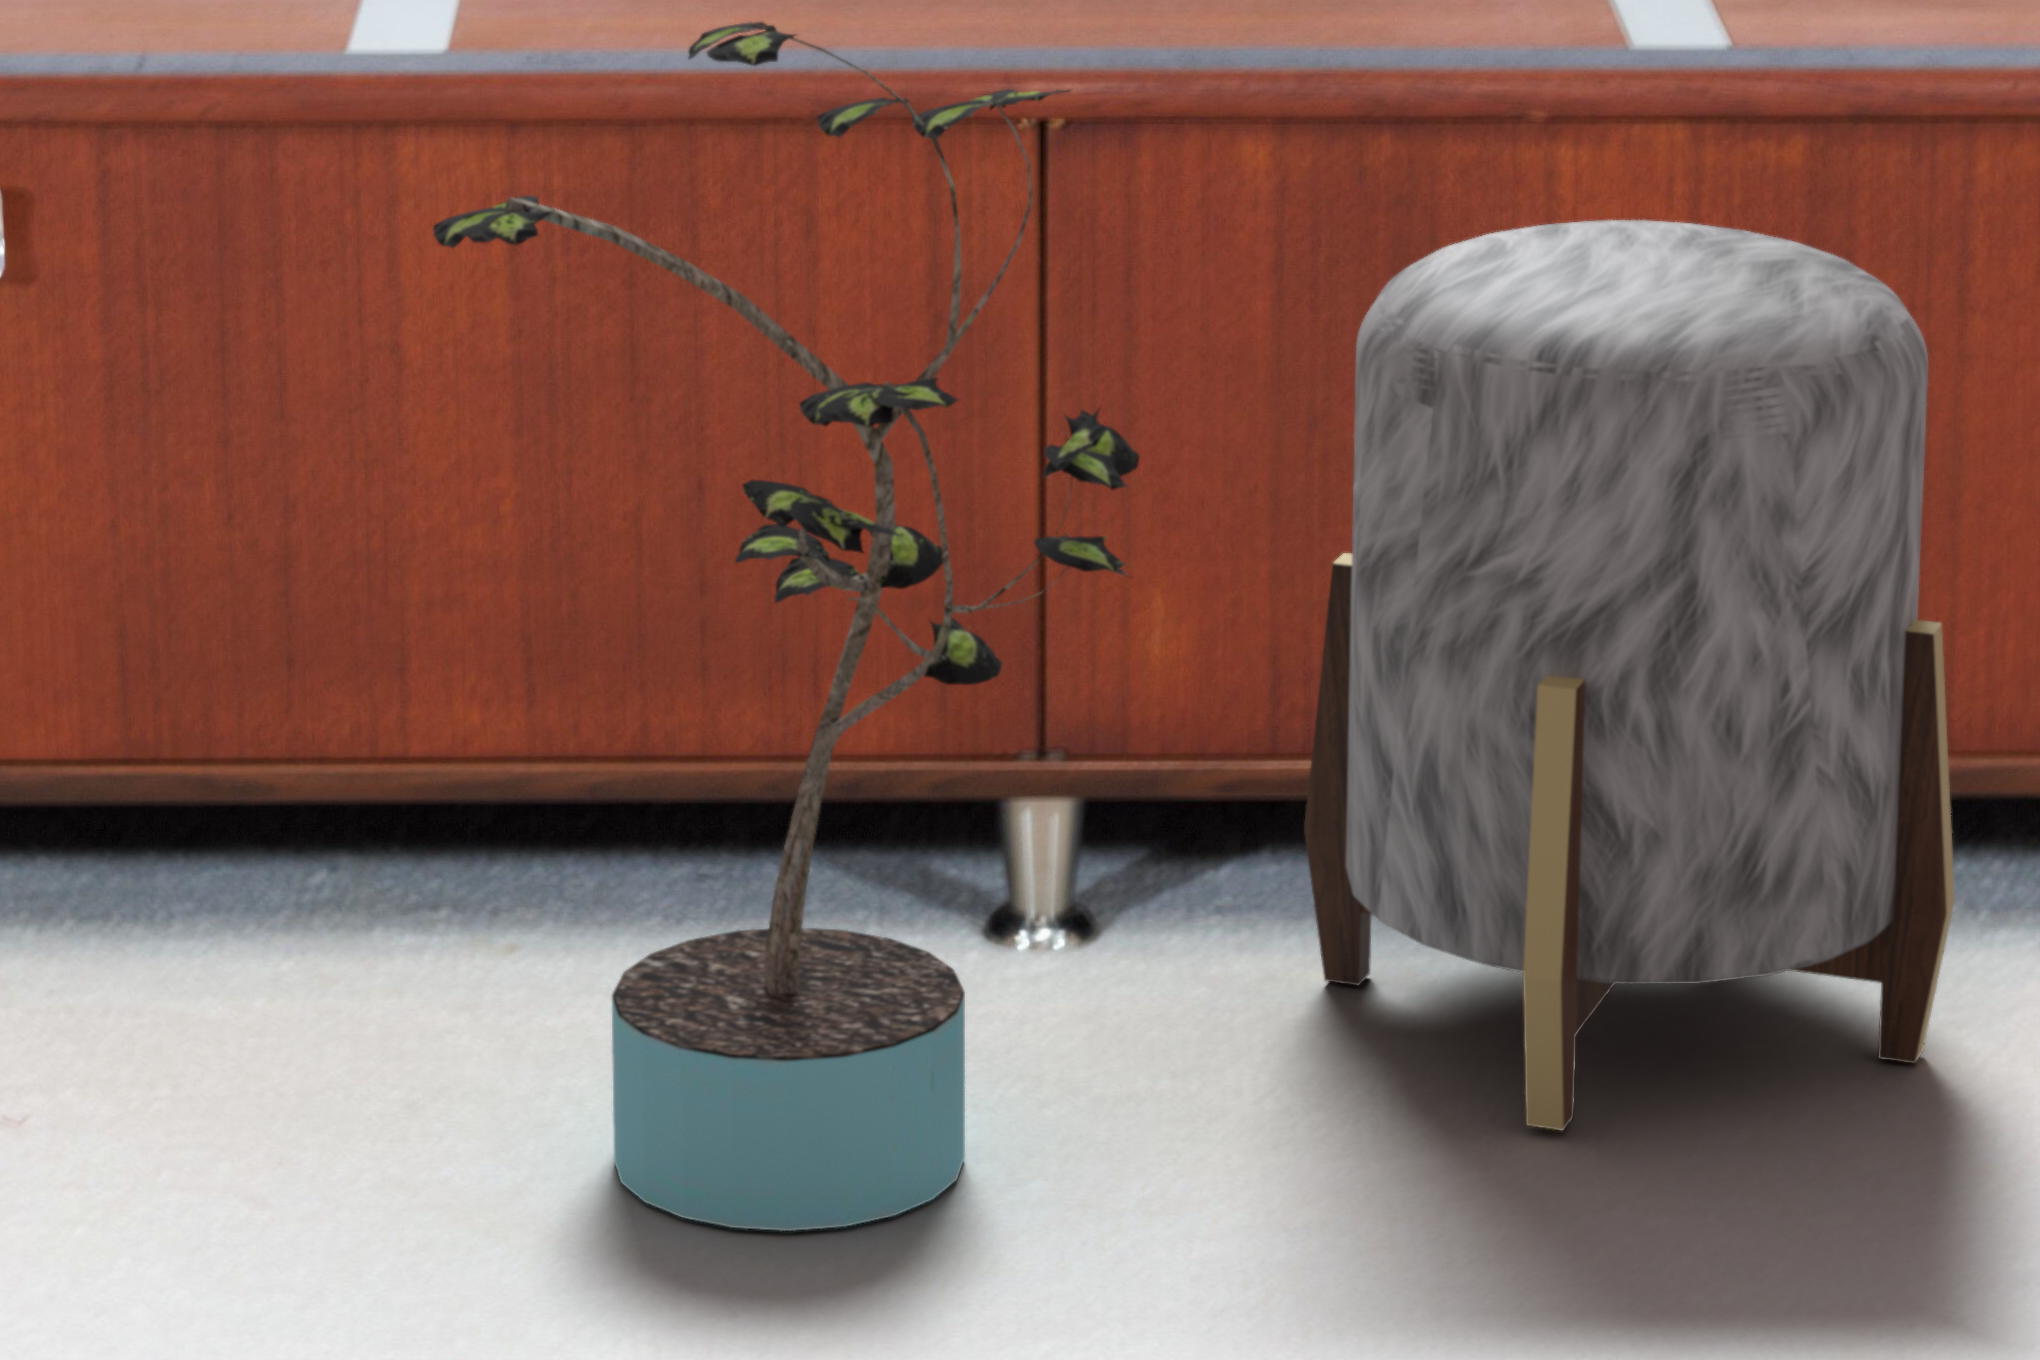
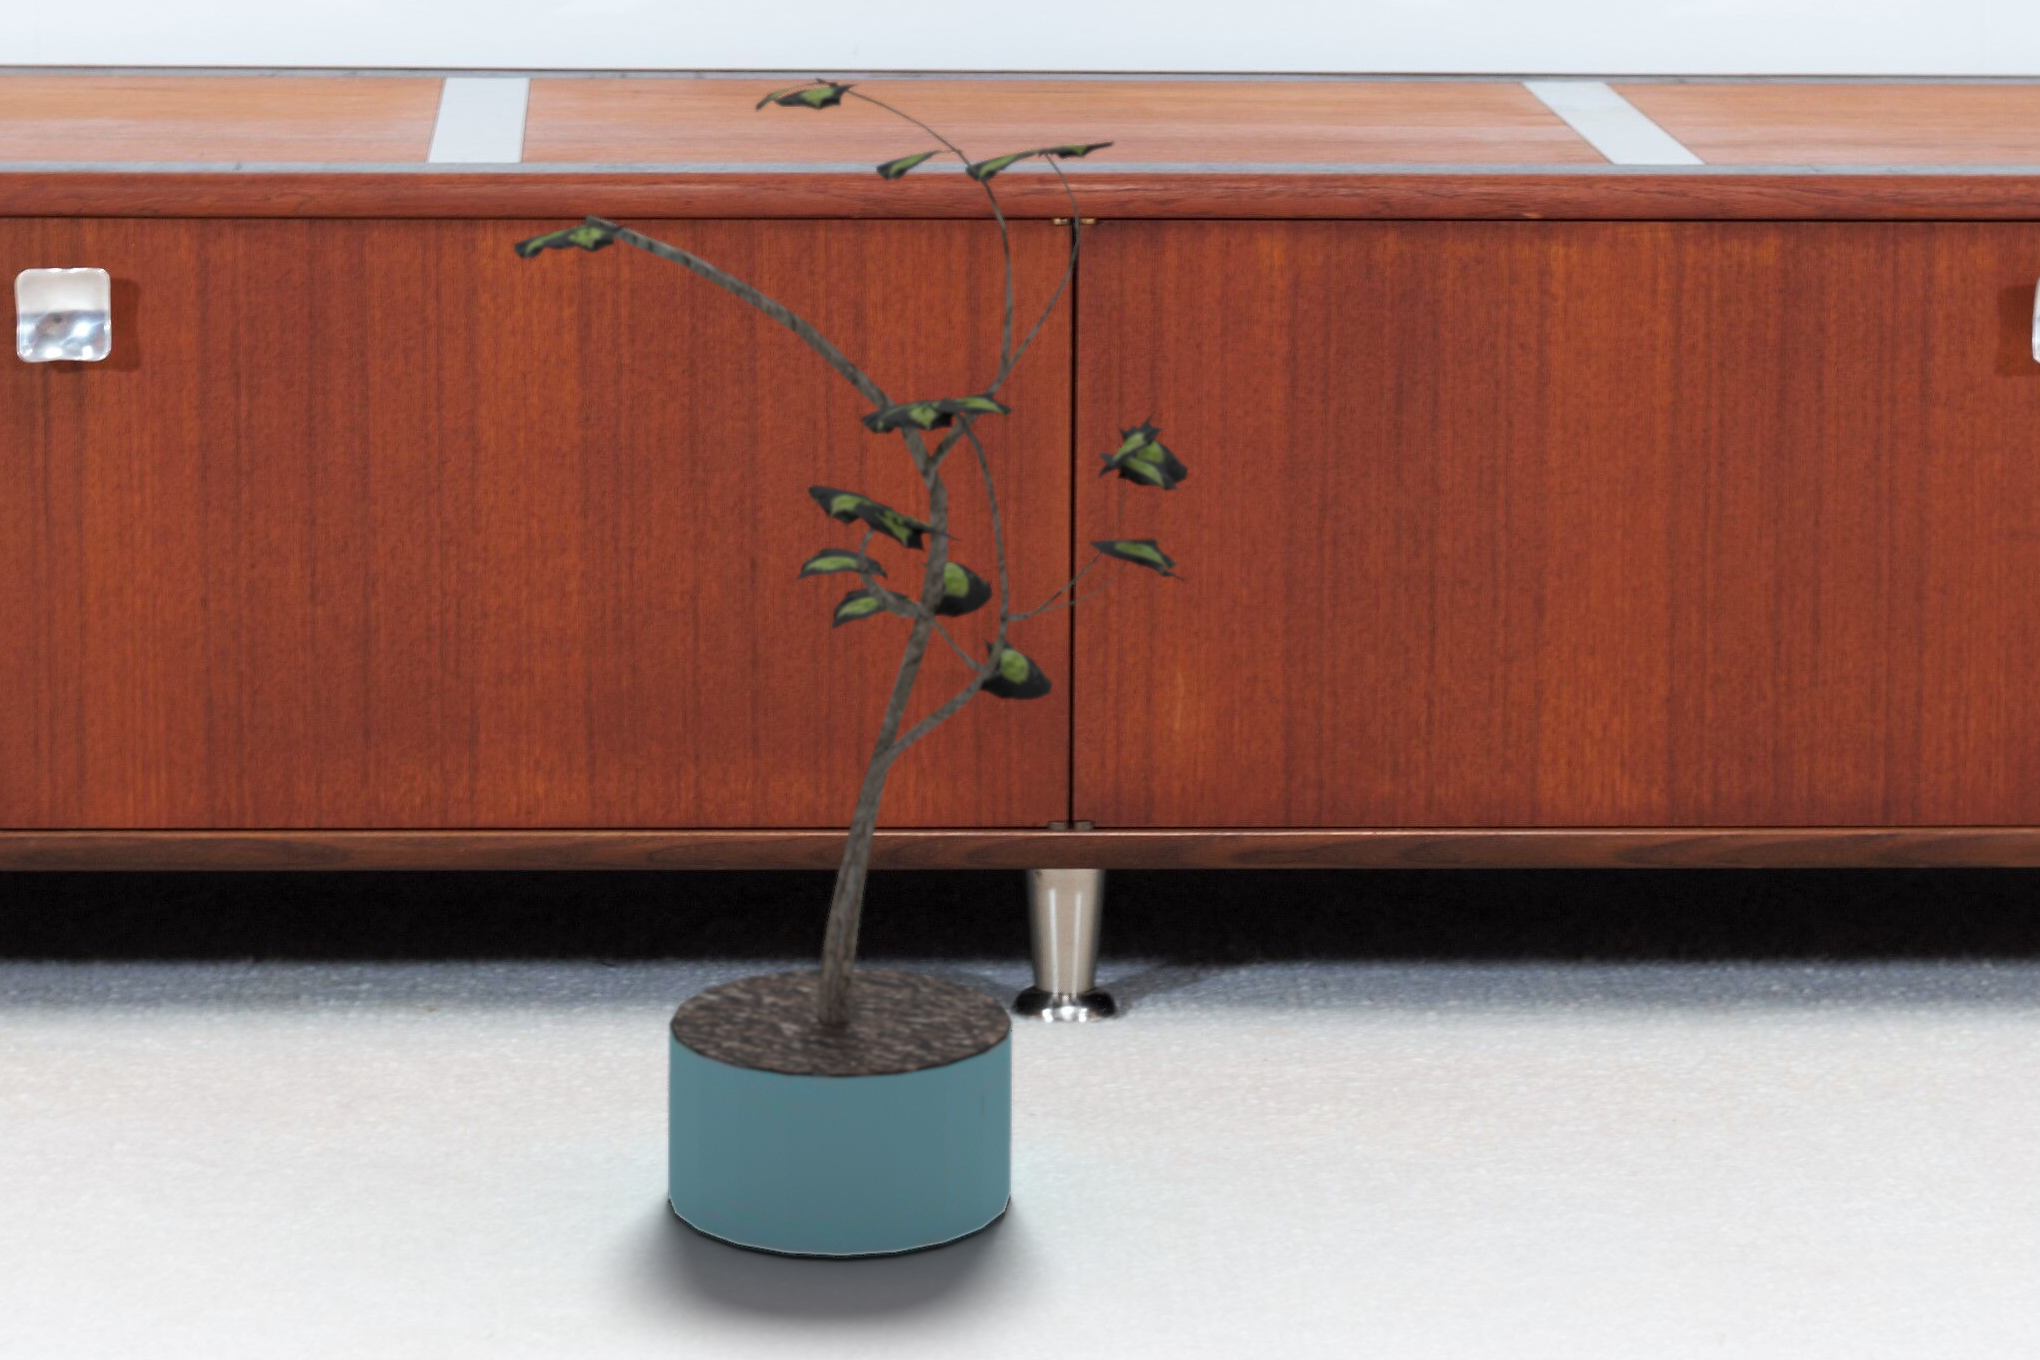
stool: present [1304,220,1955,1130] -> none [1321,307,1951,1168]

